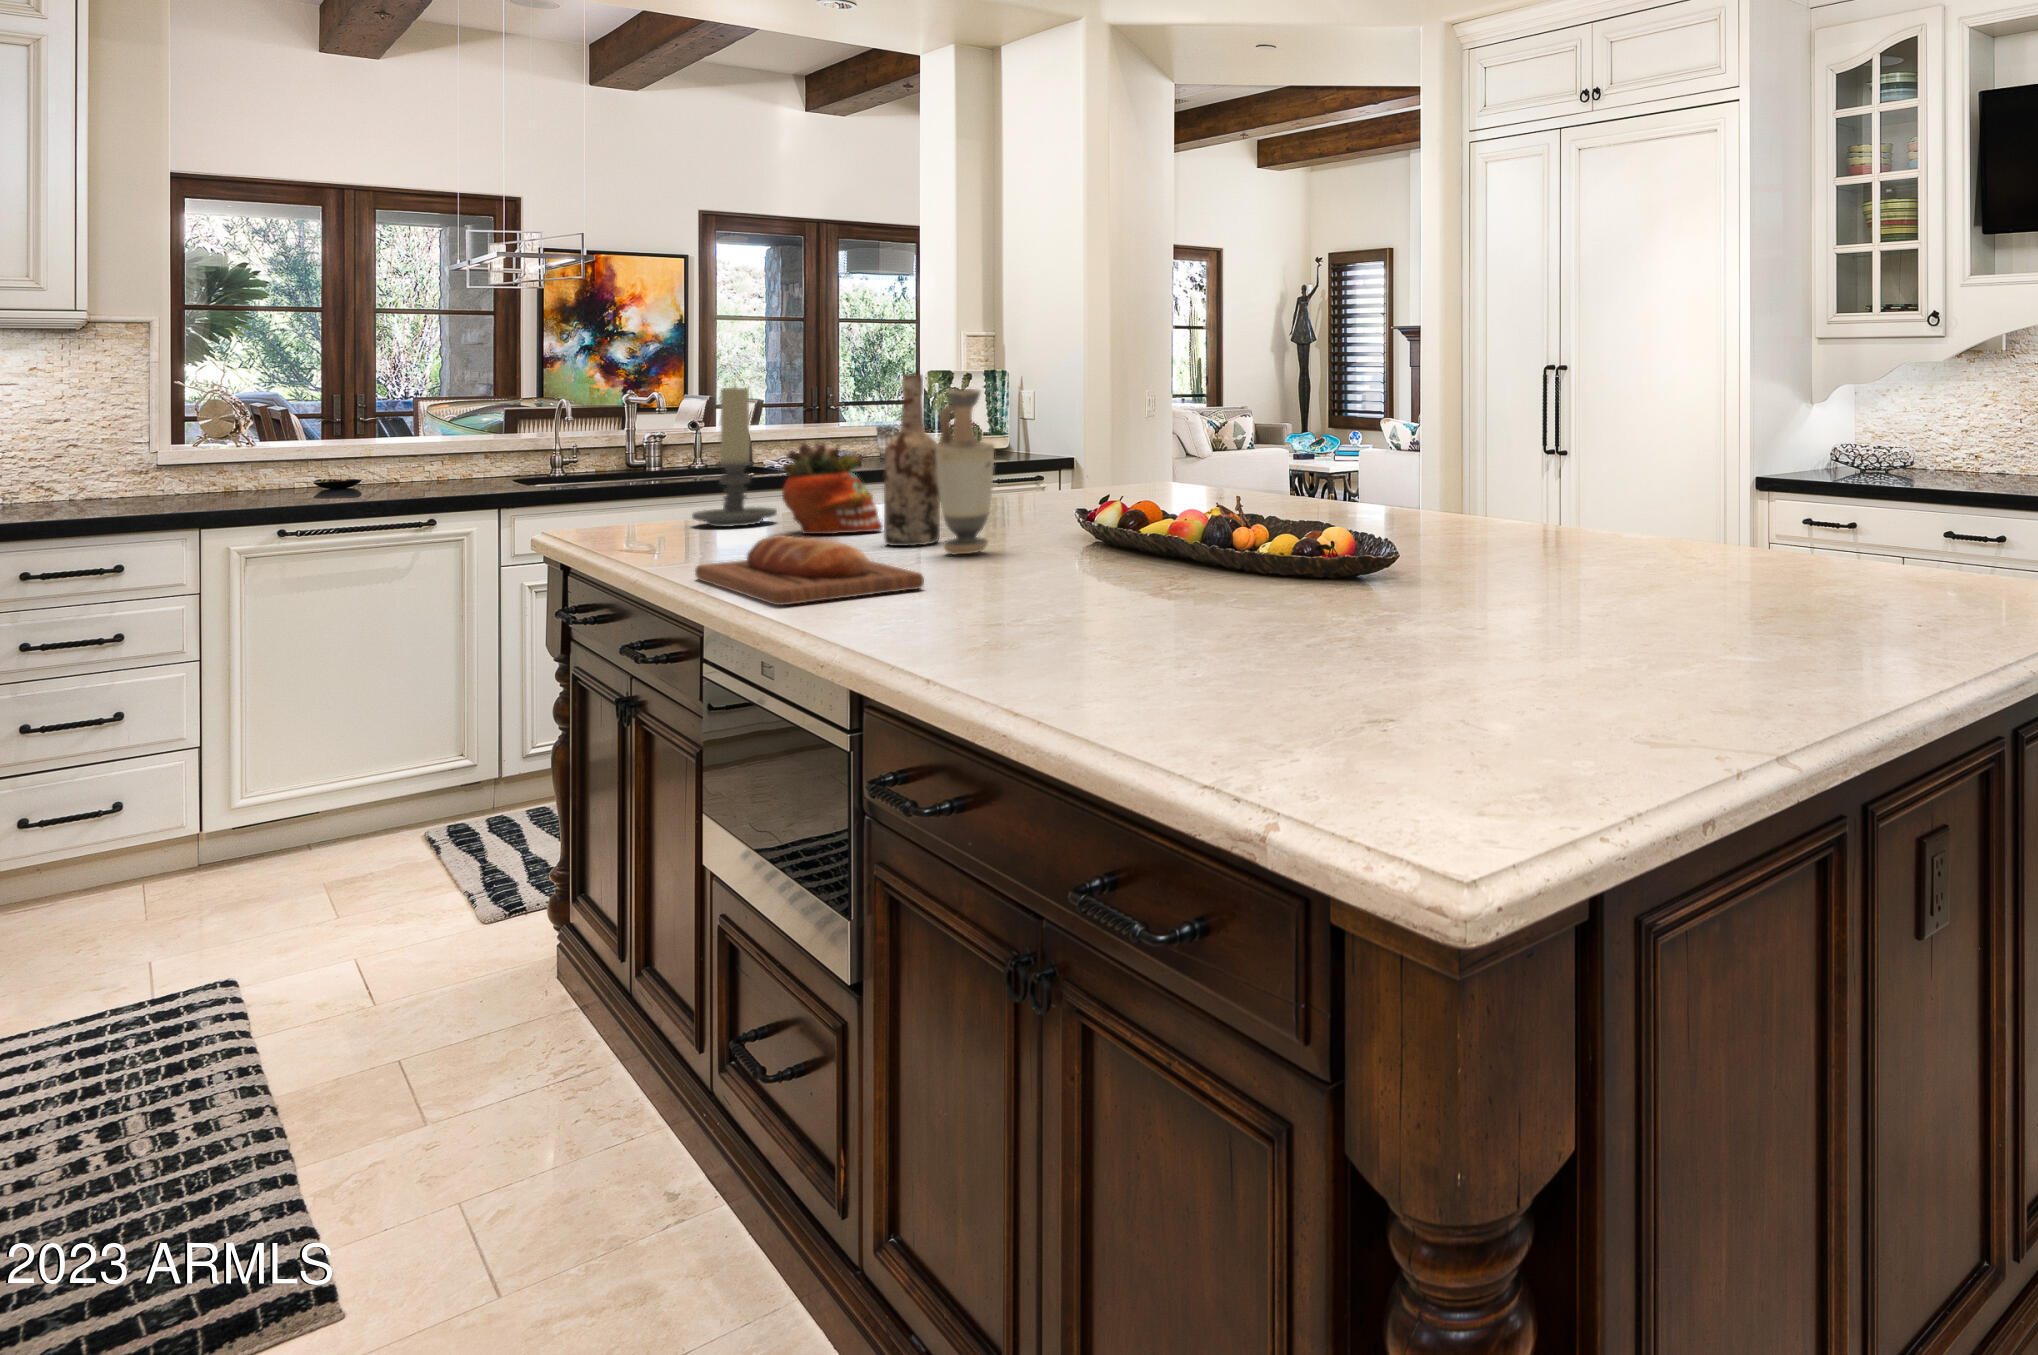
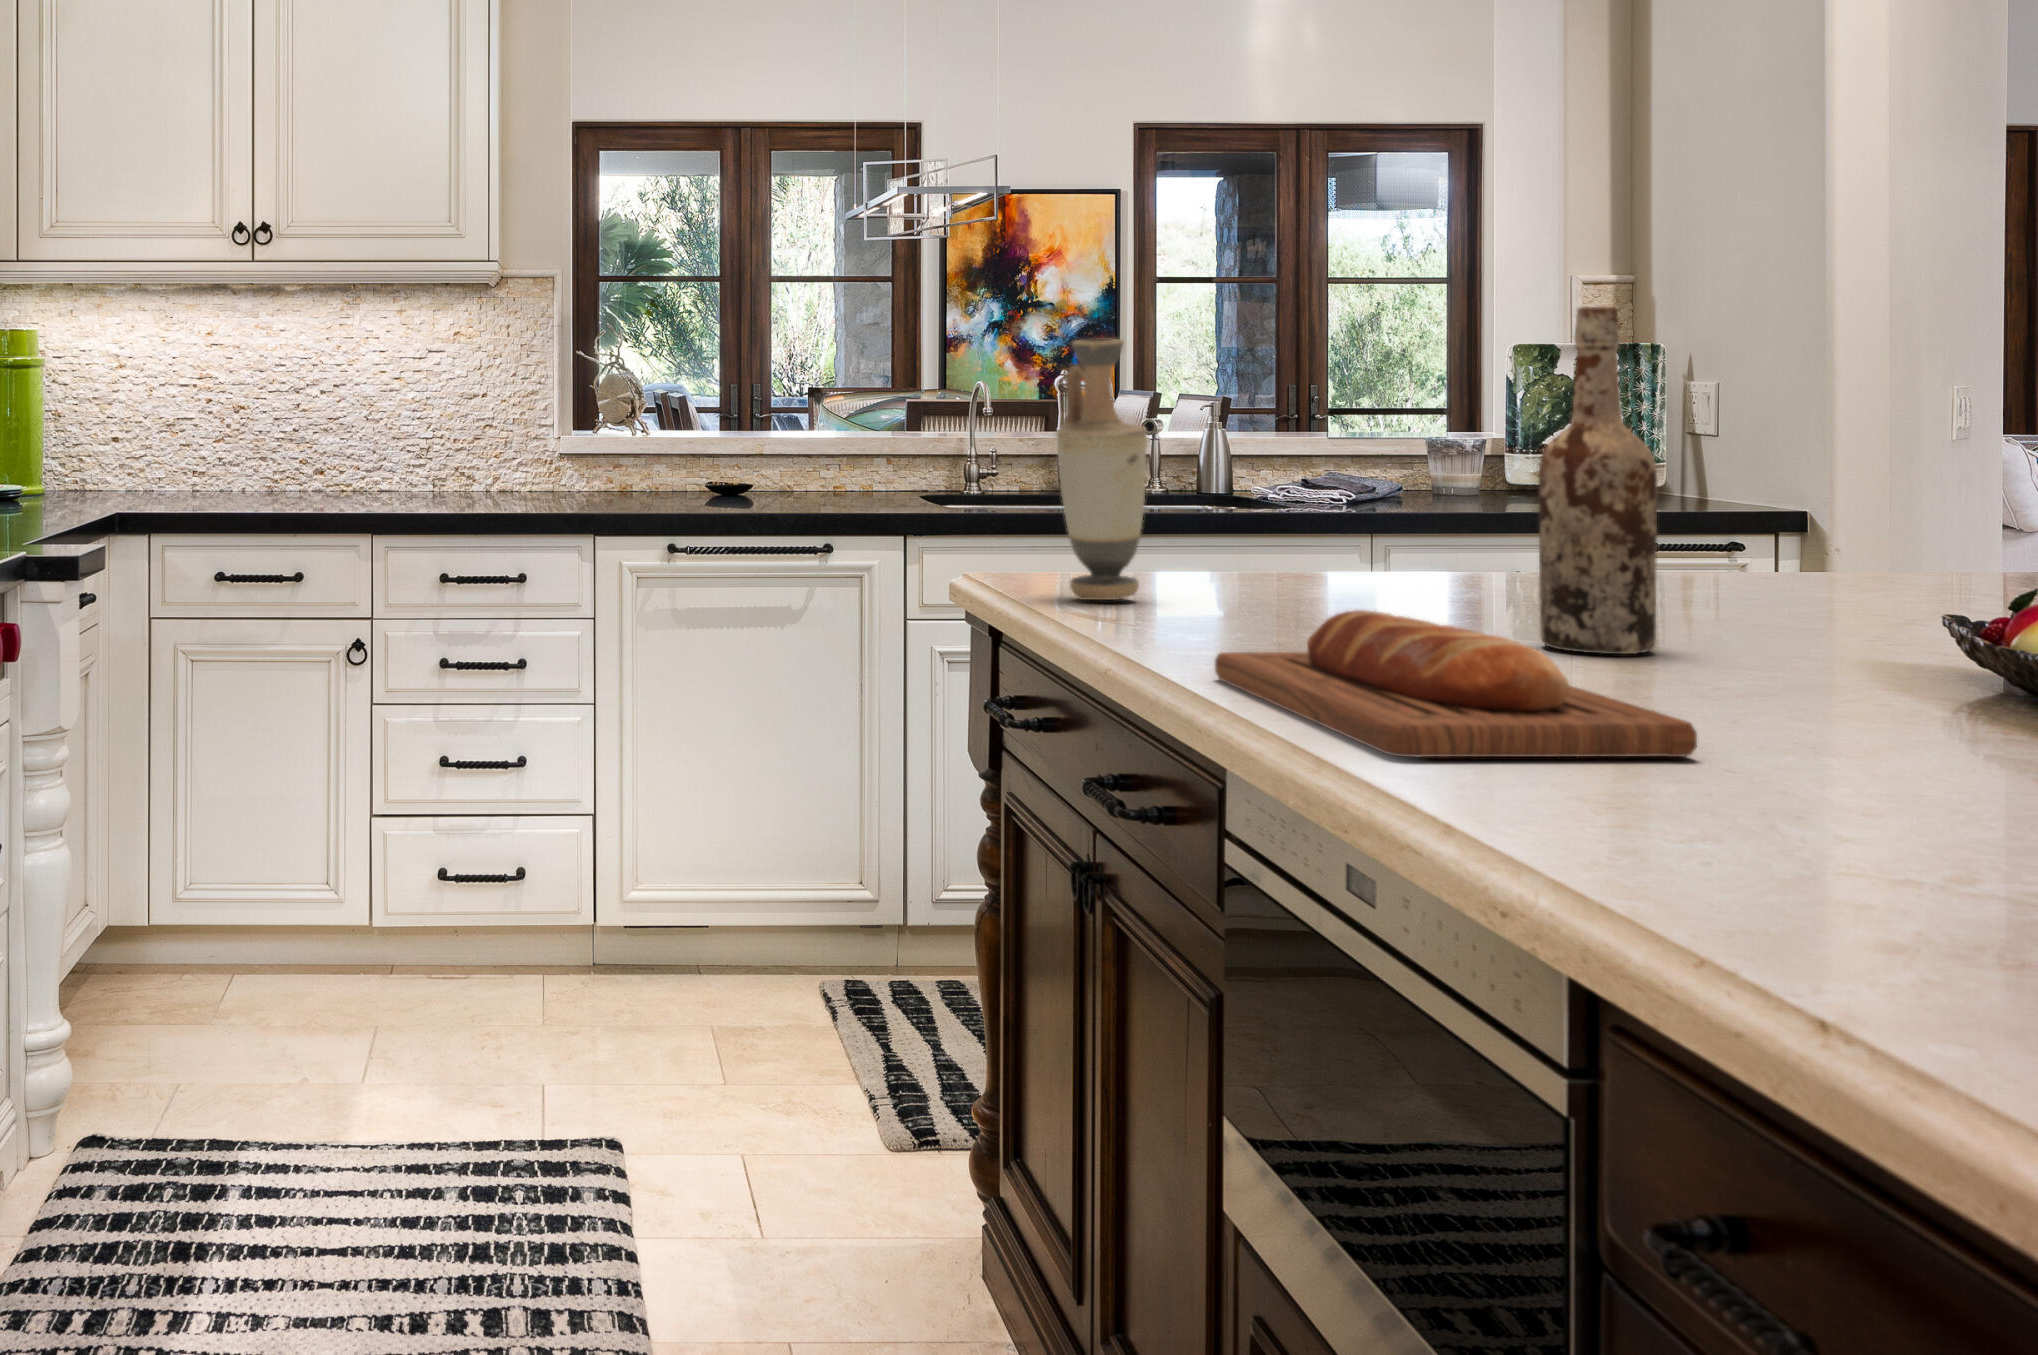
candle holder: present [692,386,777,527] -> none [1179,340,1315,587]
vase: present [935,389,994,555] -> present [1057,338,1147,600]
succulent planter: present [782,442,883,534] -> none [1333,439,1519,617]

